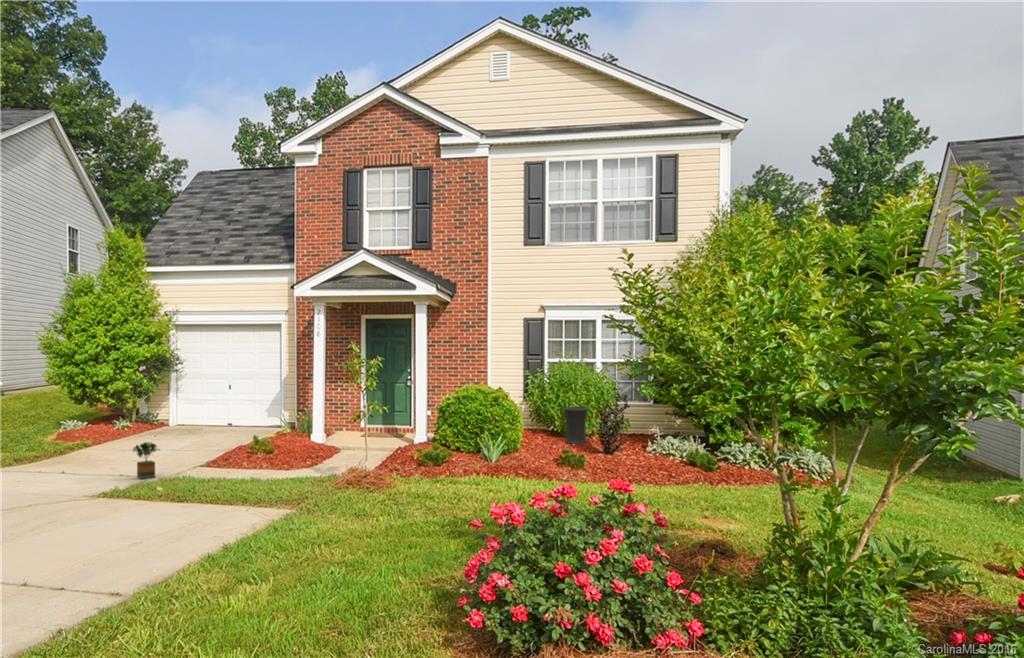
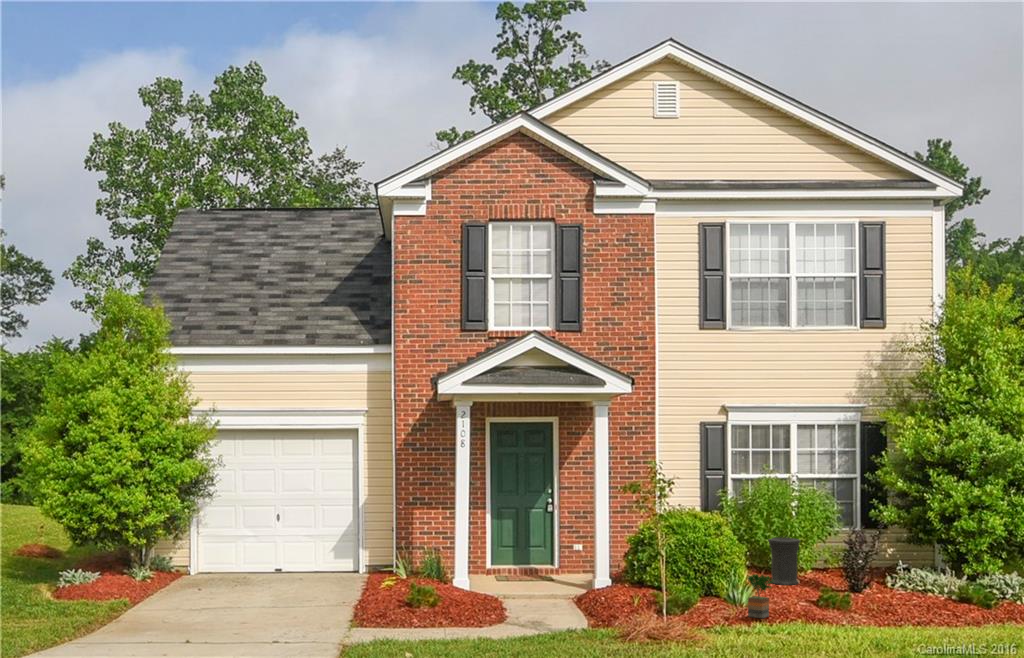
potted tree: present [133,442,159,479] -> present [748,574,773,618]

